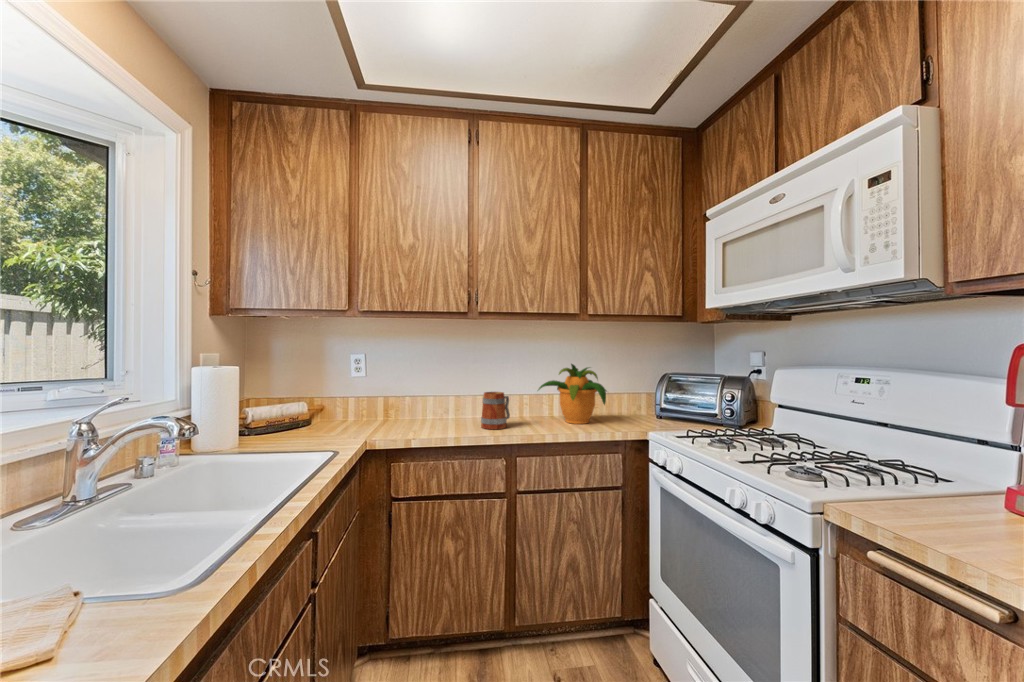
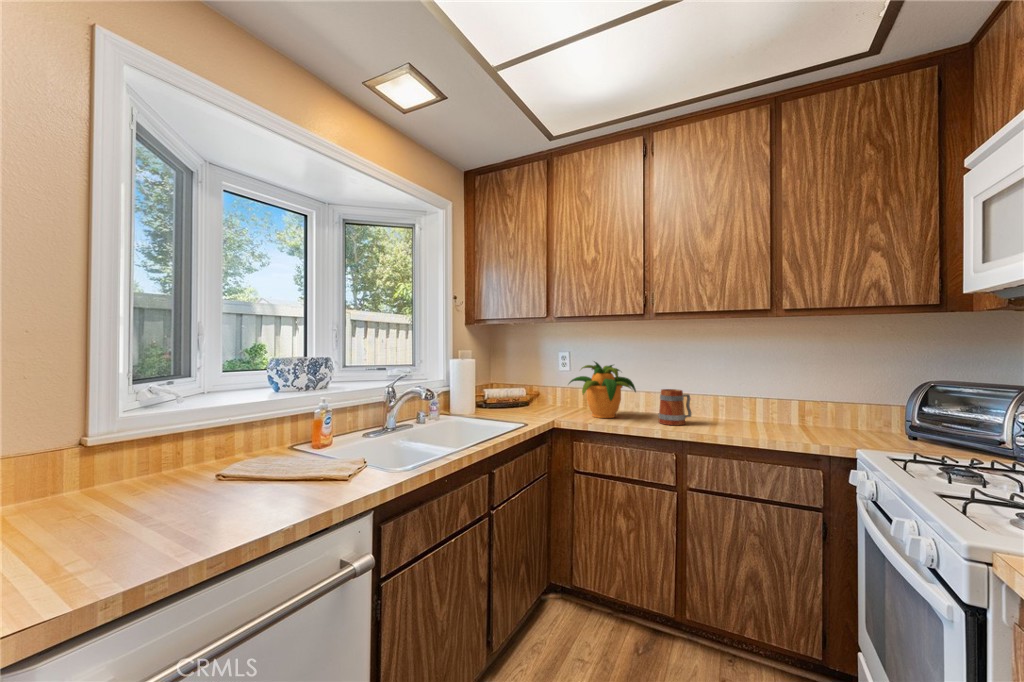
potted plant: present [538,364,606,424] -> present [569,361,636,418]

